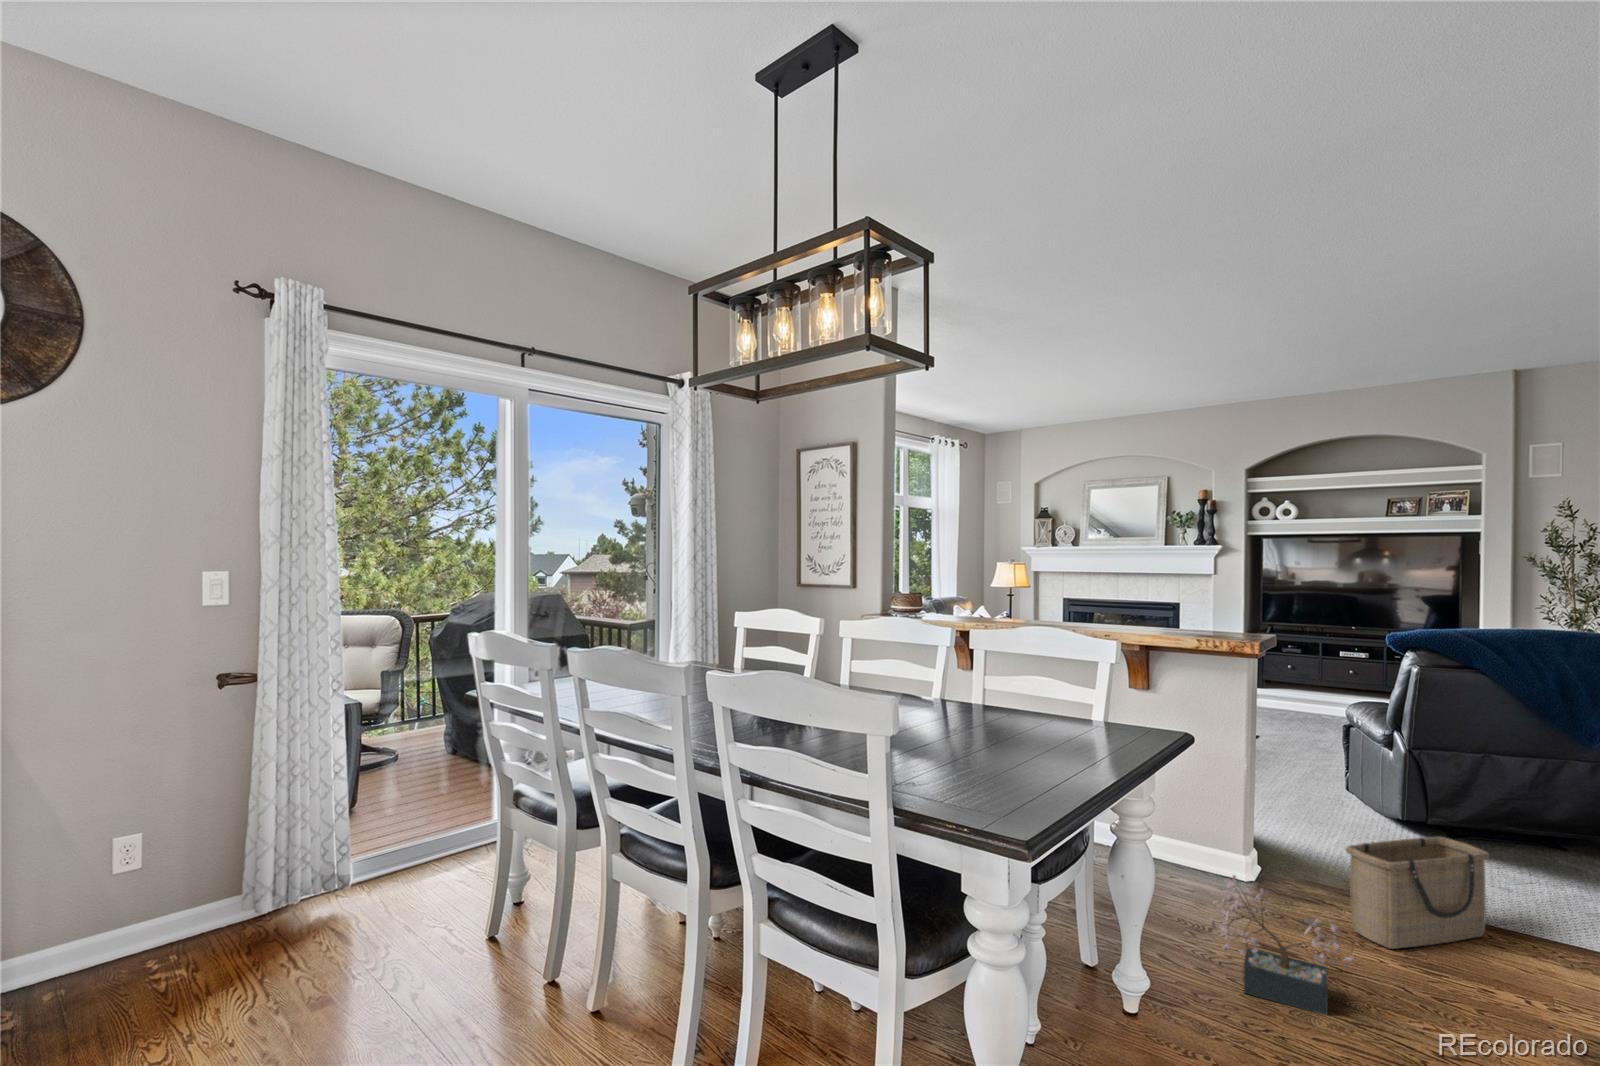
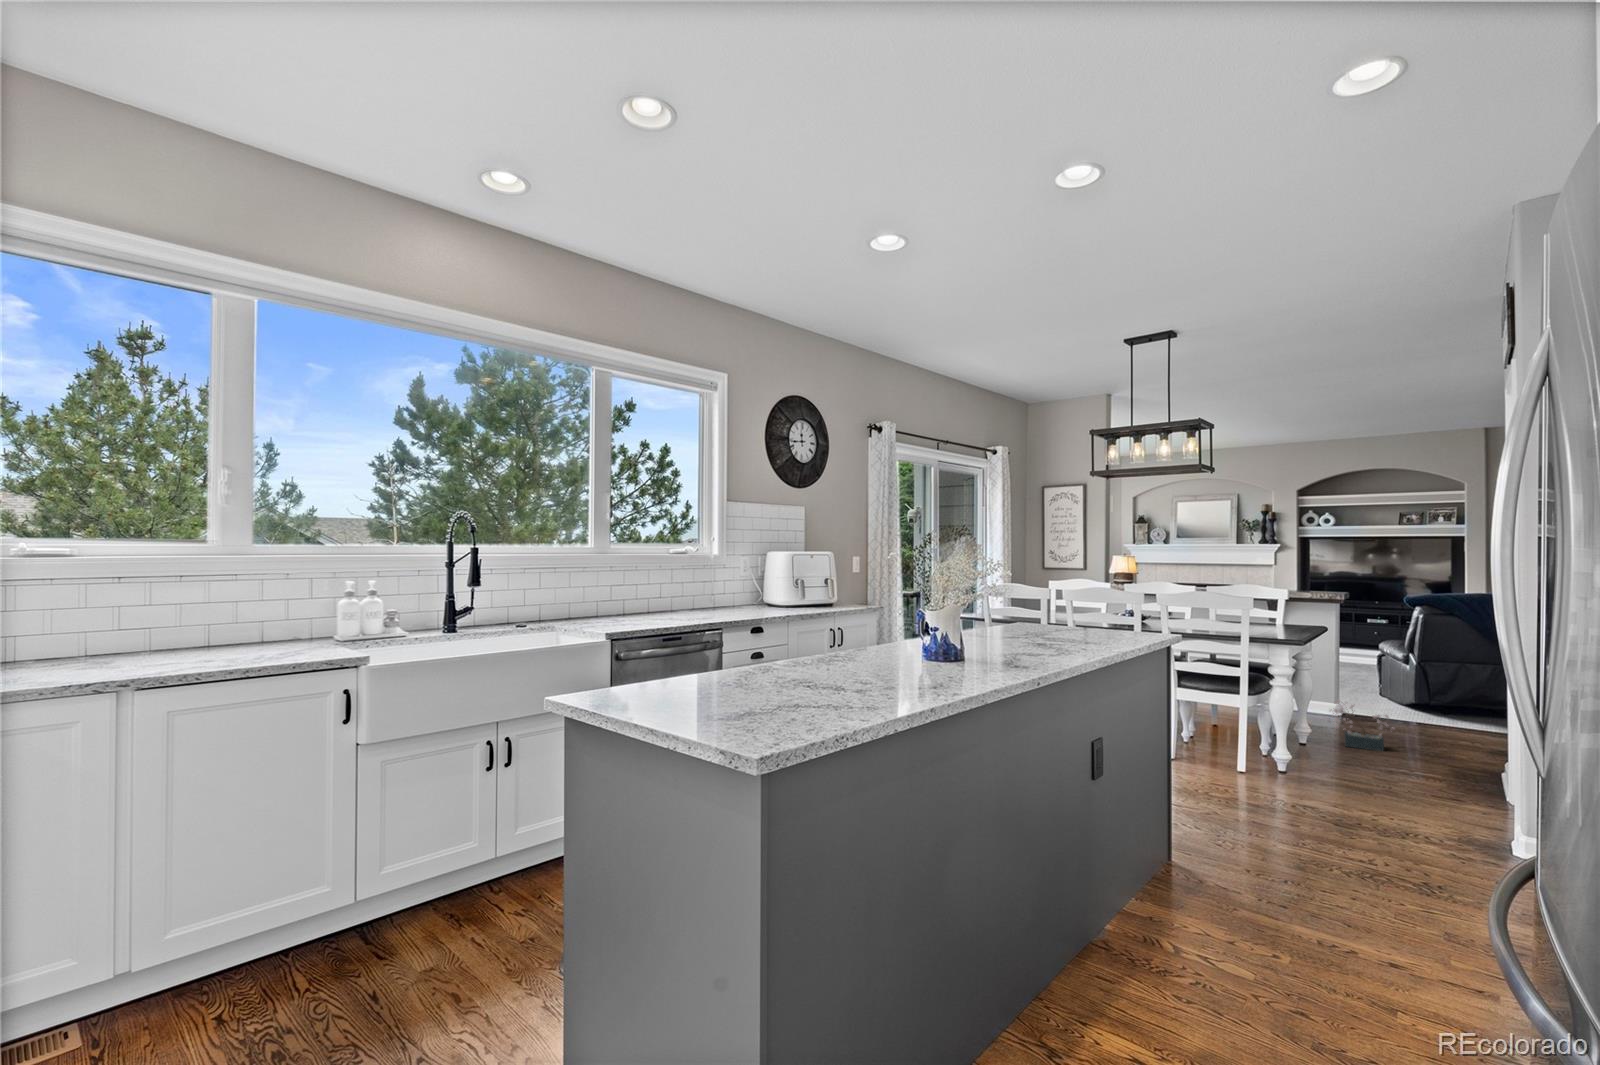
basket: present [1346,837,1489,949] -> none [1388,692,1458,738]

